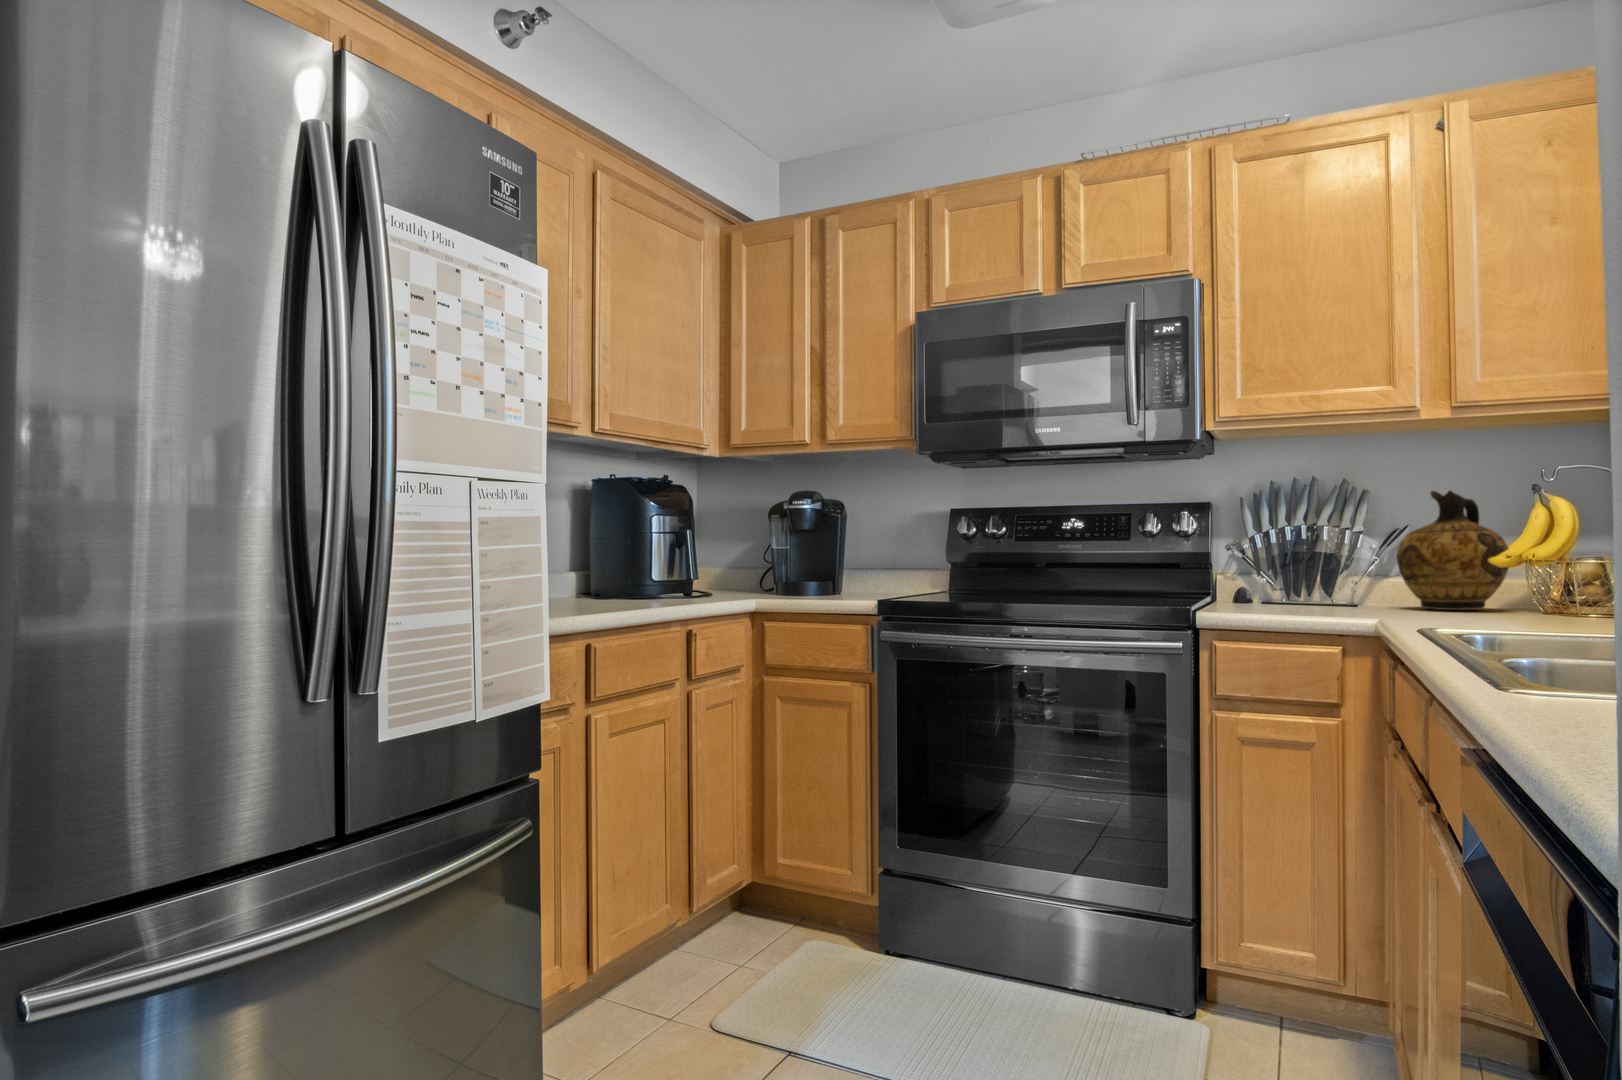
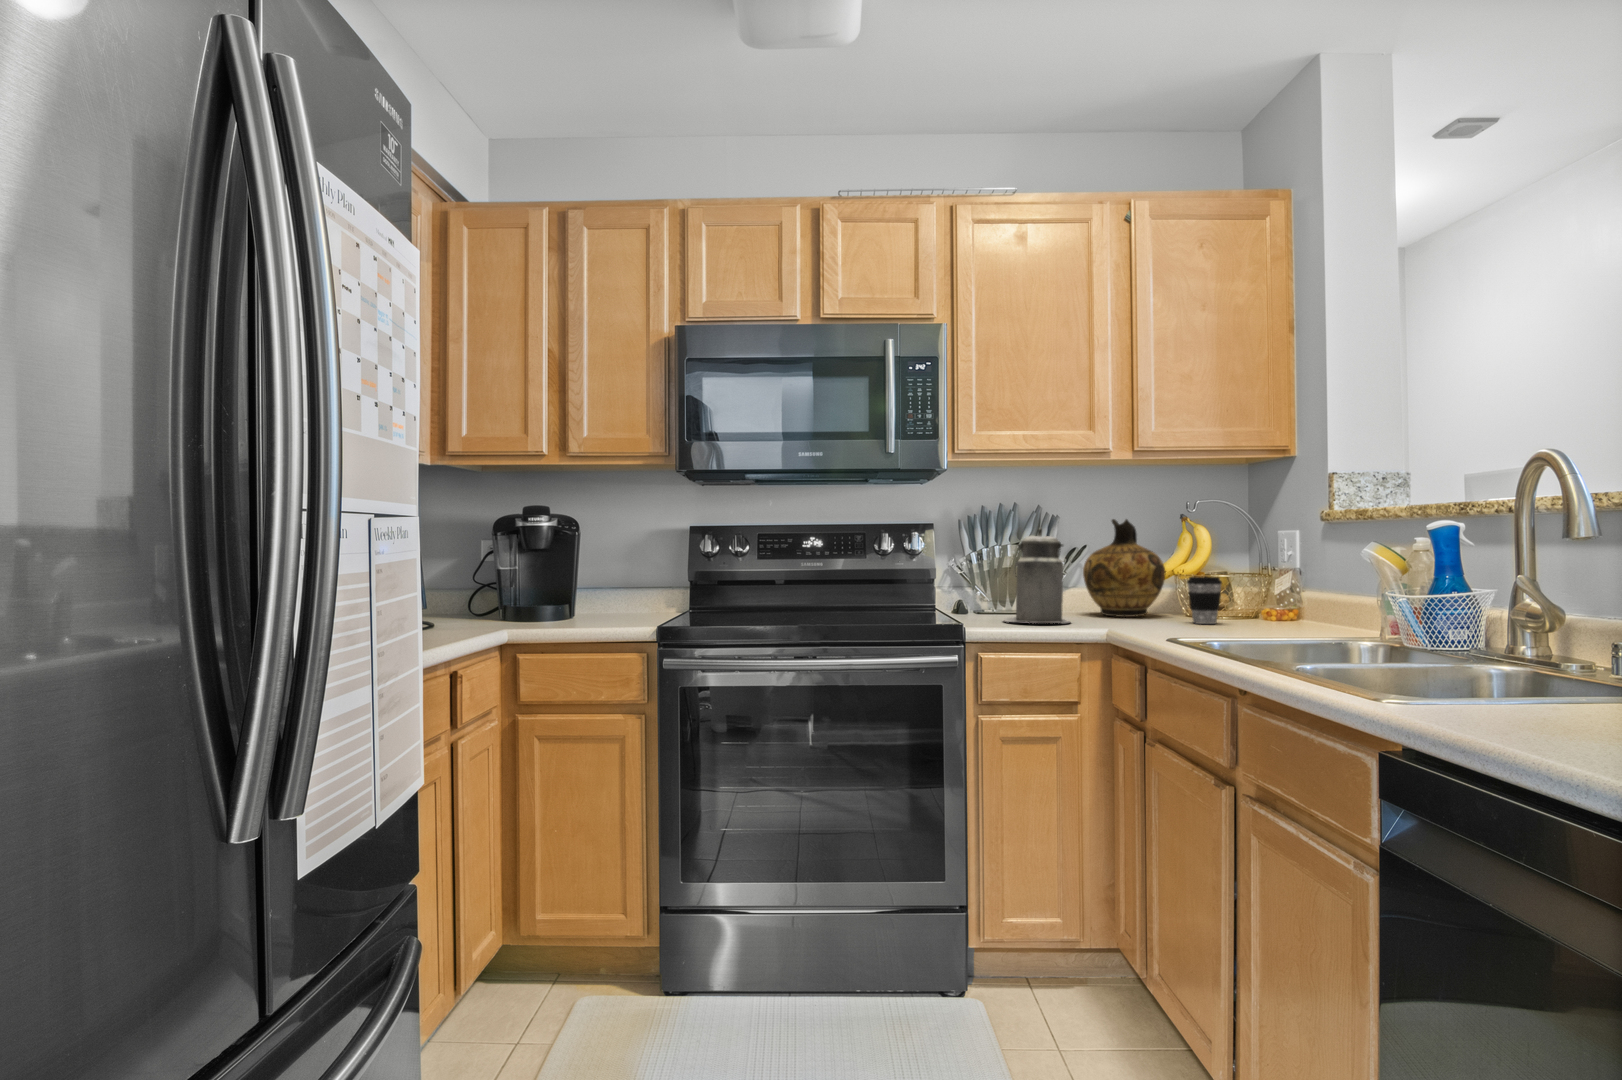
canister: none [1268,502,1355,612] -> present [1004,528,1070,623]
coffee cup: none [1517,559,1568,618] -> present [1187,577,1222,624]

